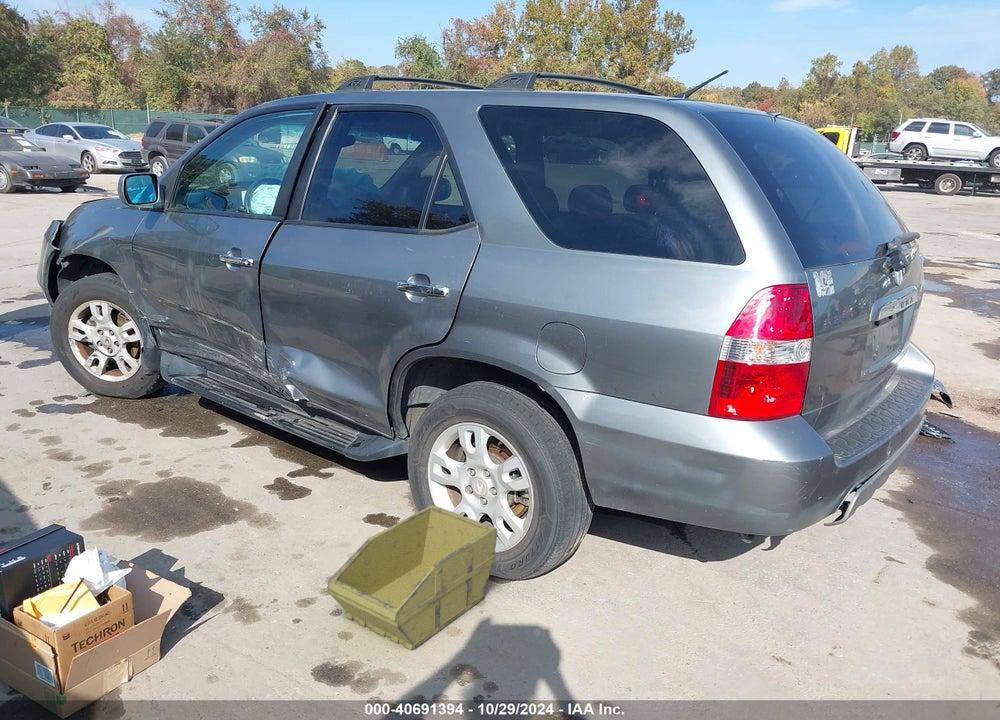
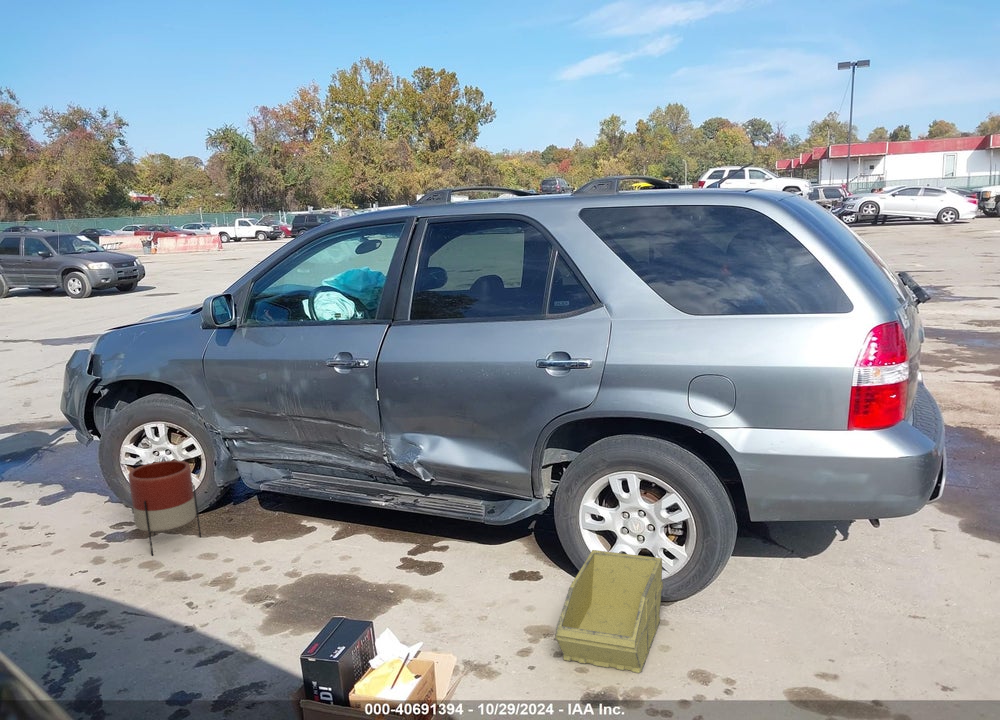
planter: none [56,340,127,431] -> present [128,460,201,555]

